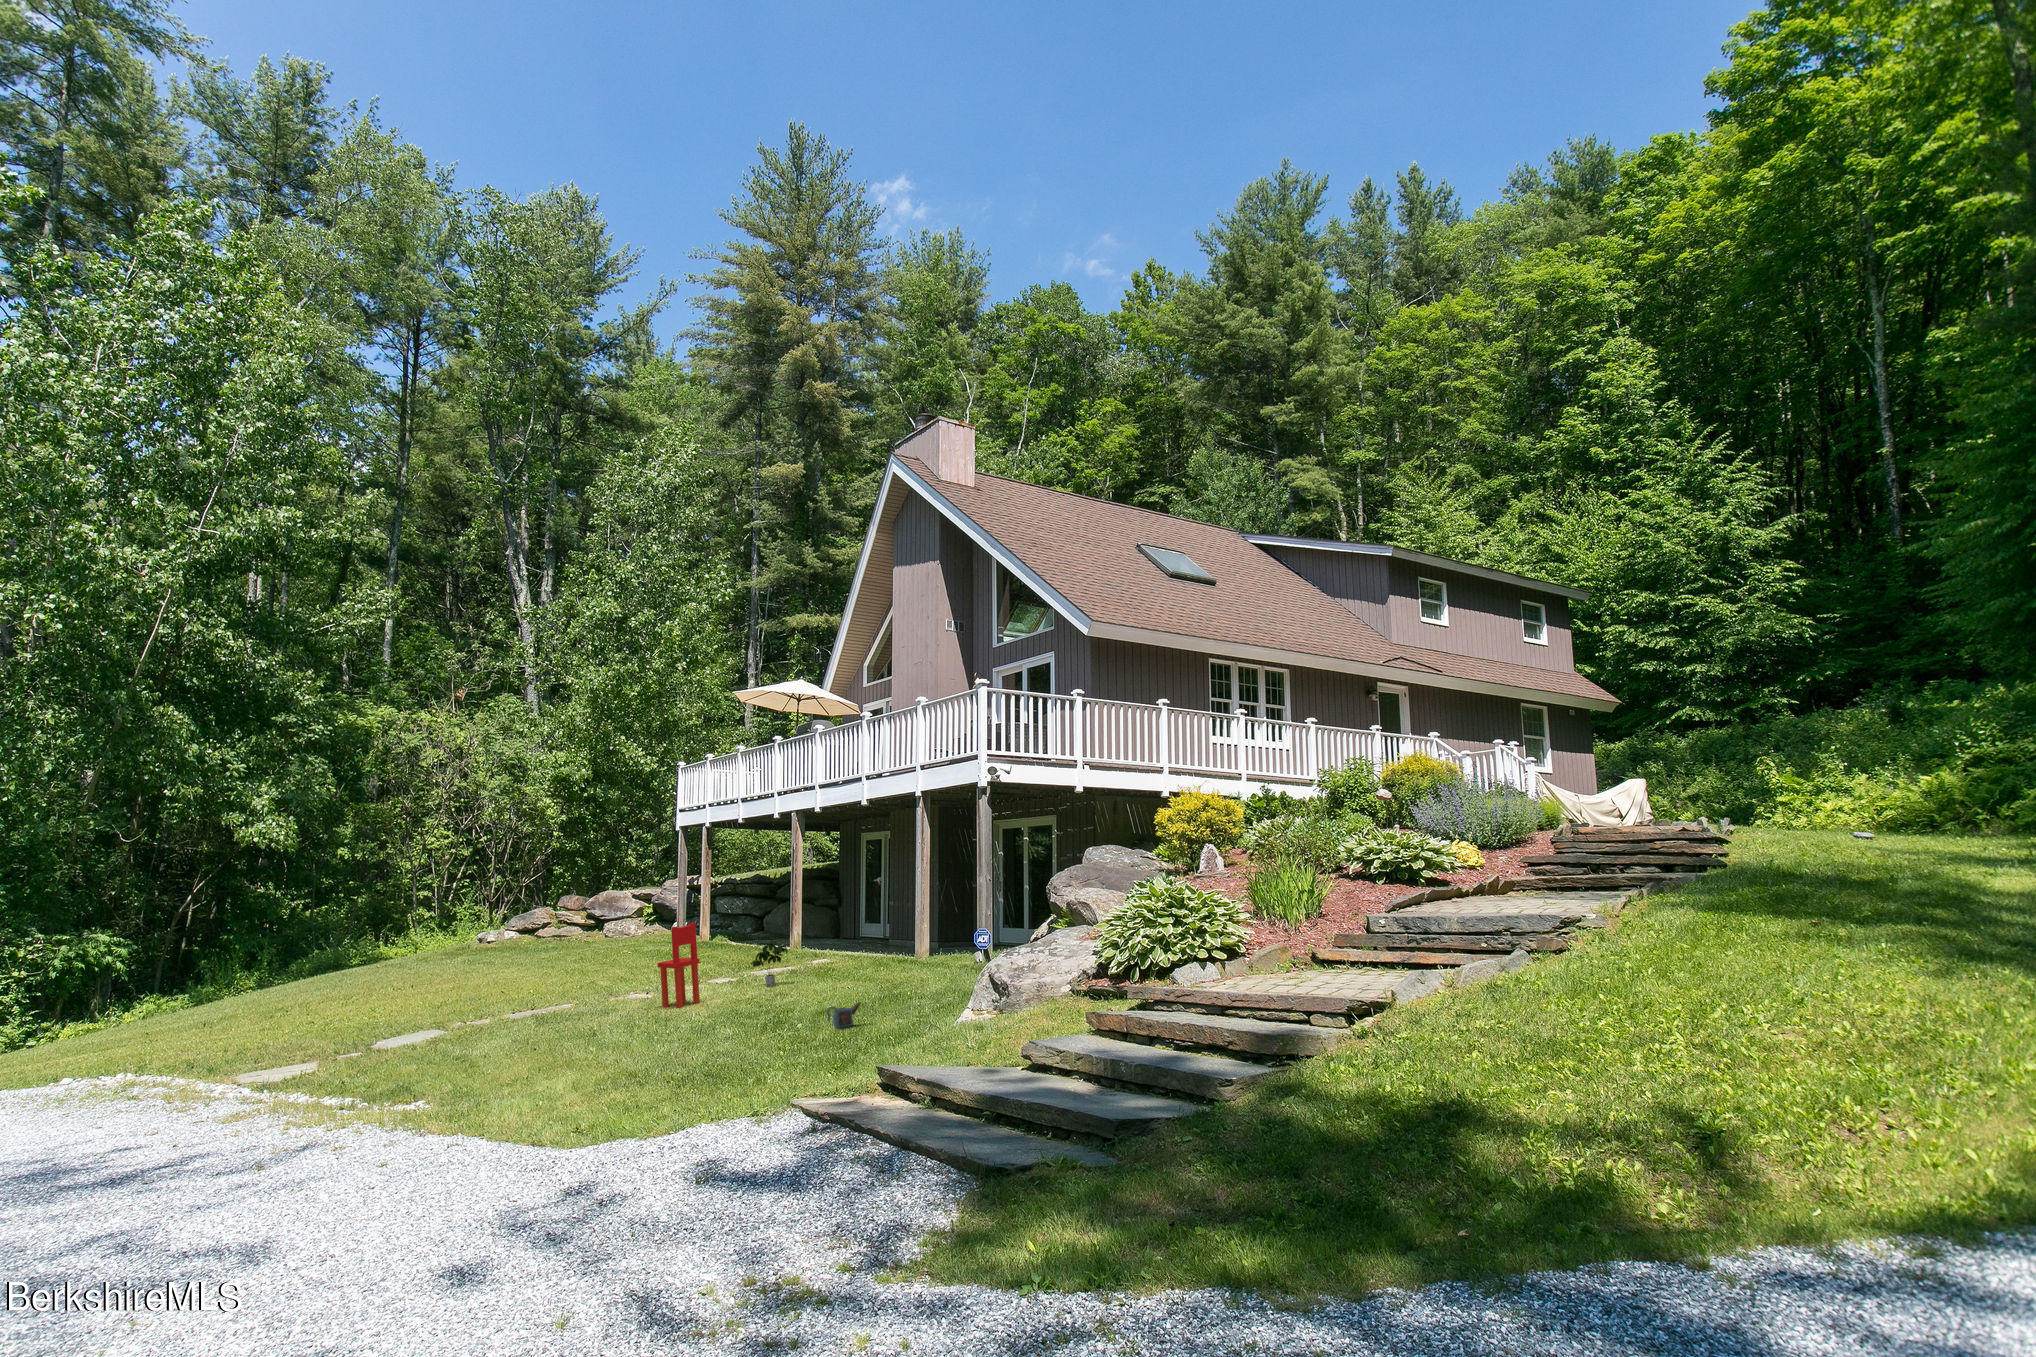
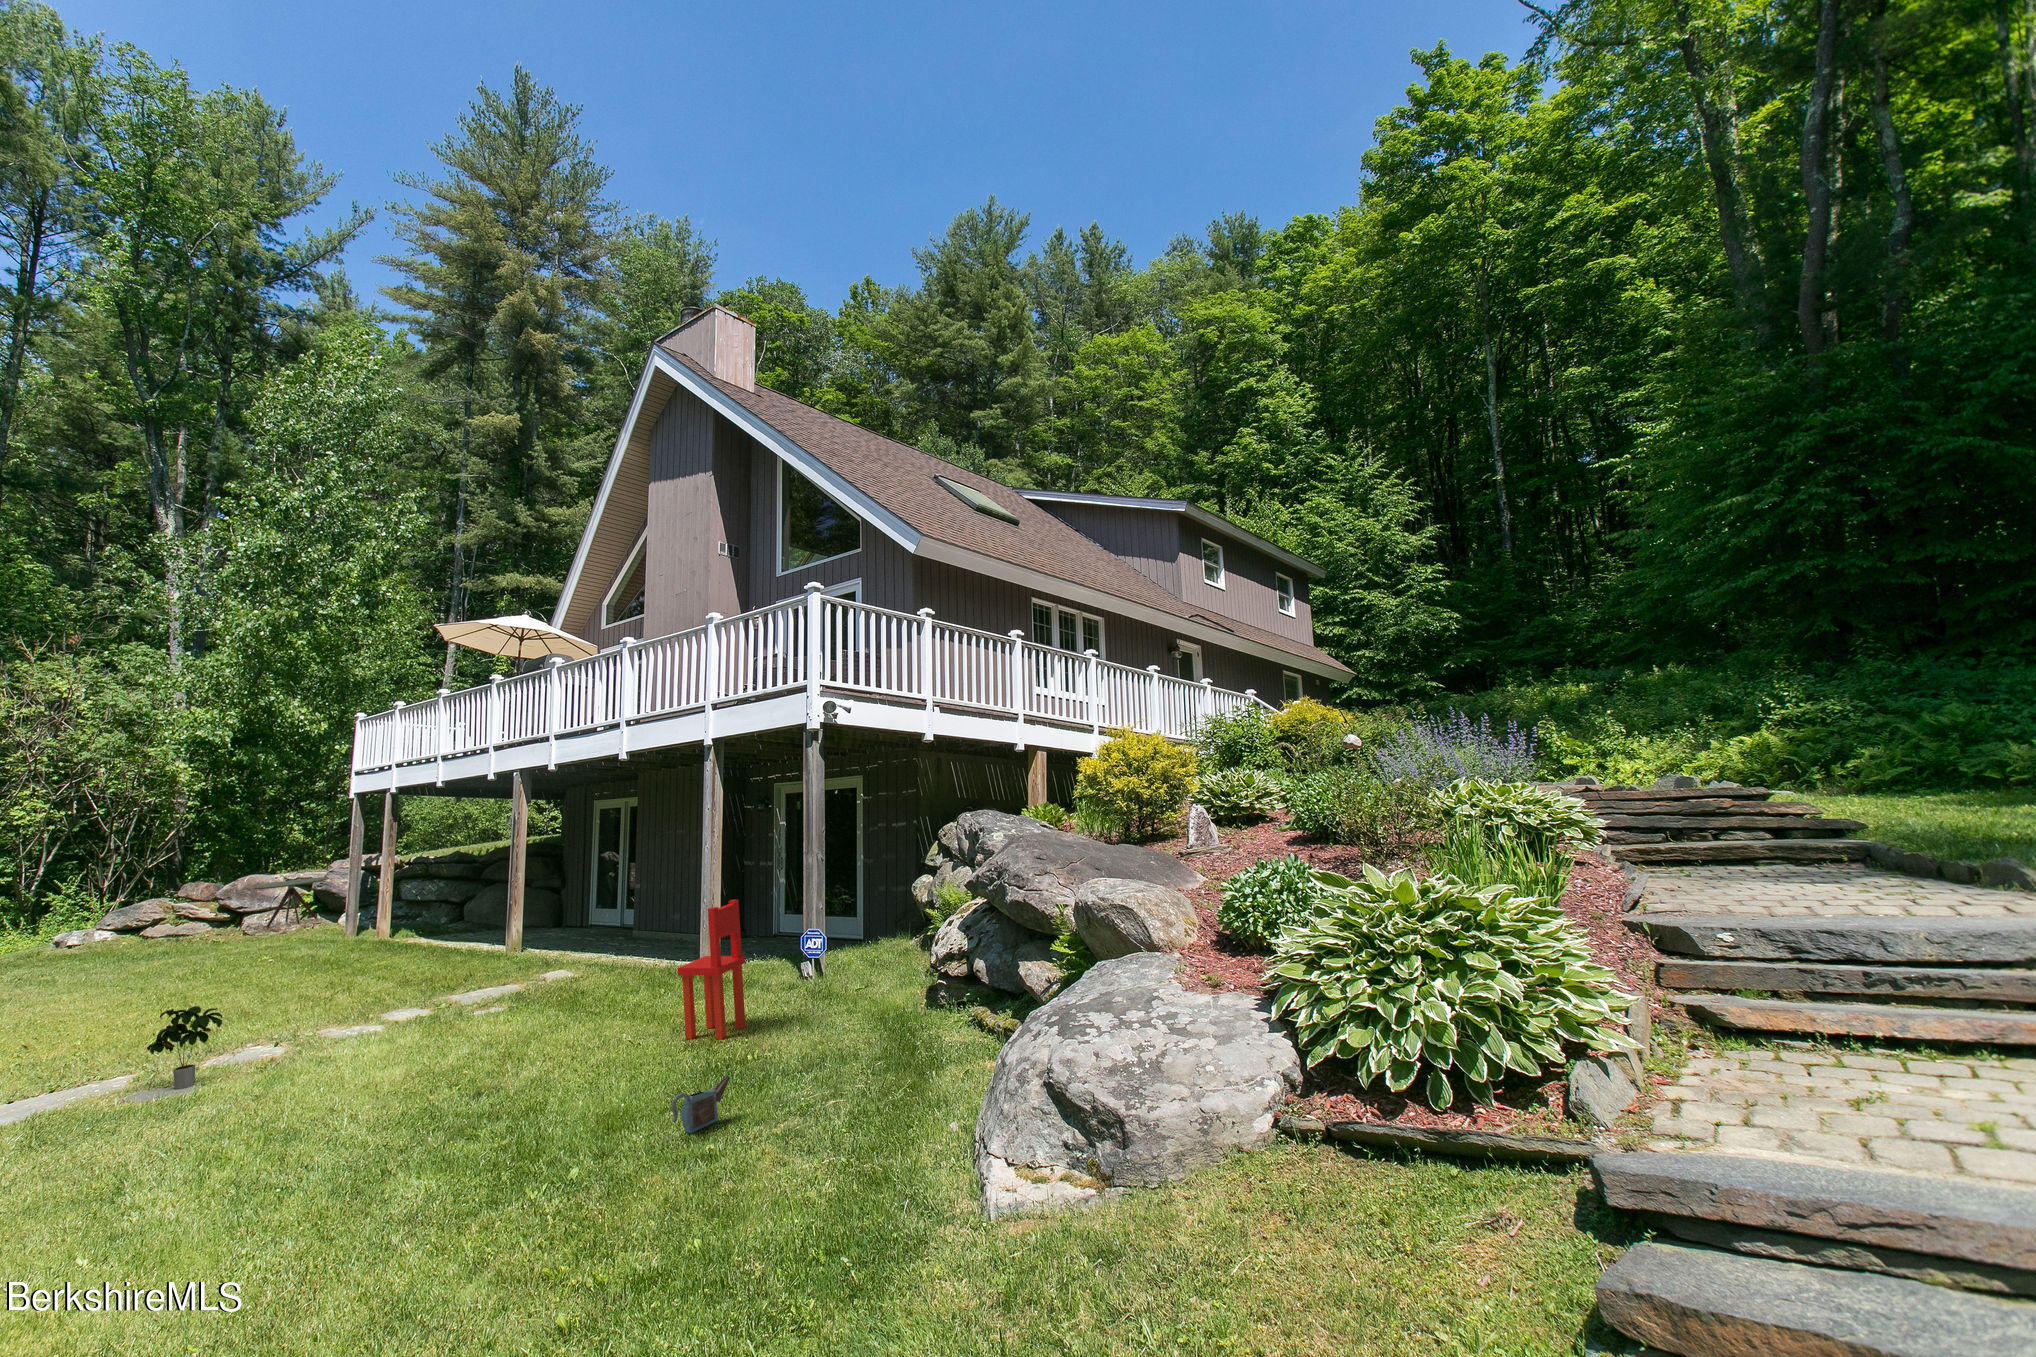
round table: none [613,893,663,930] -> present [253,877,328,928]
chair: present [657,923,700,1008] -> present [678,900,745,1039]
potted plant: present [751,941,788,987] -> present [147,1006,223,1089]

